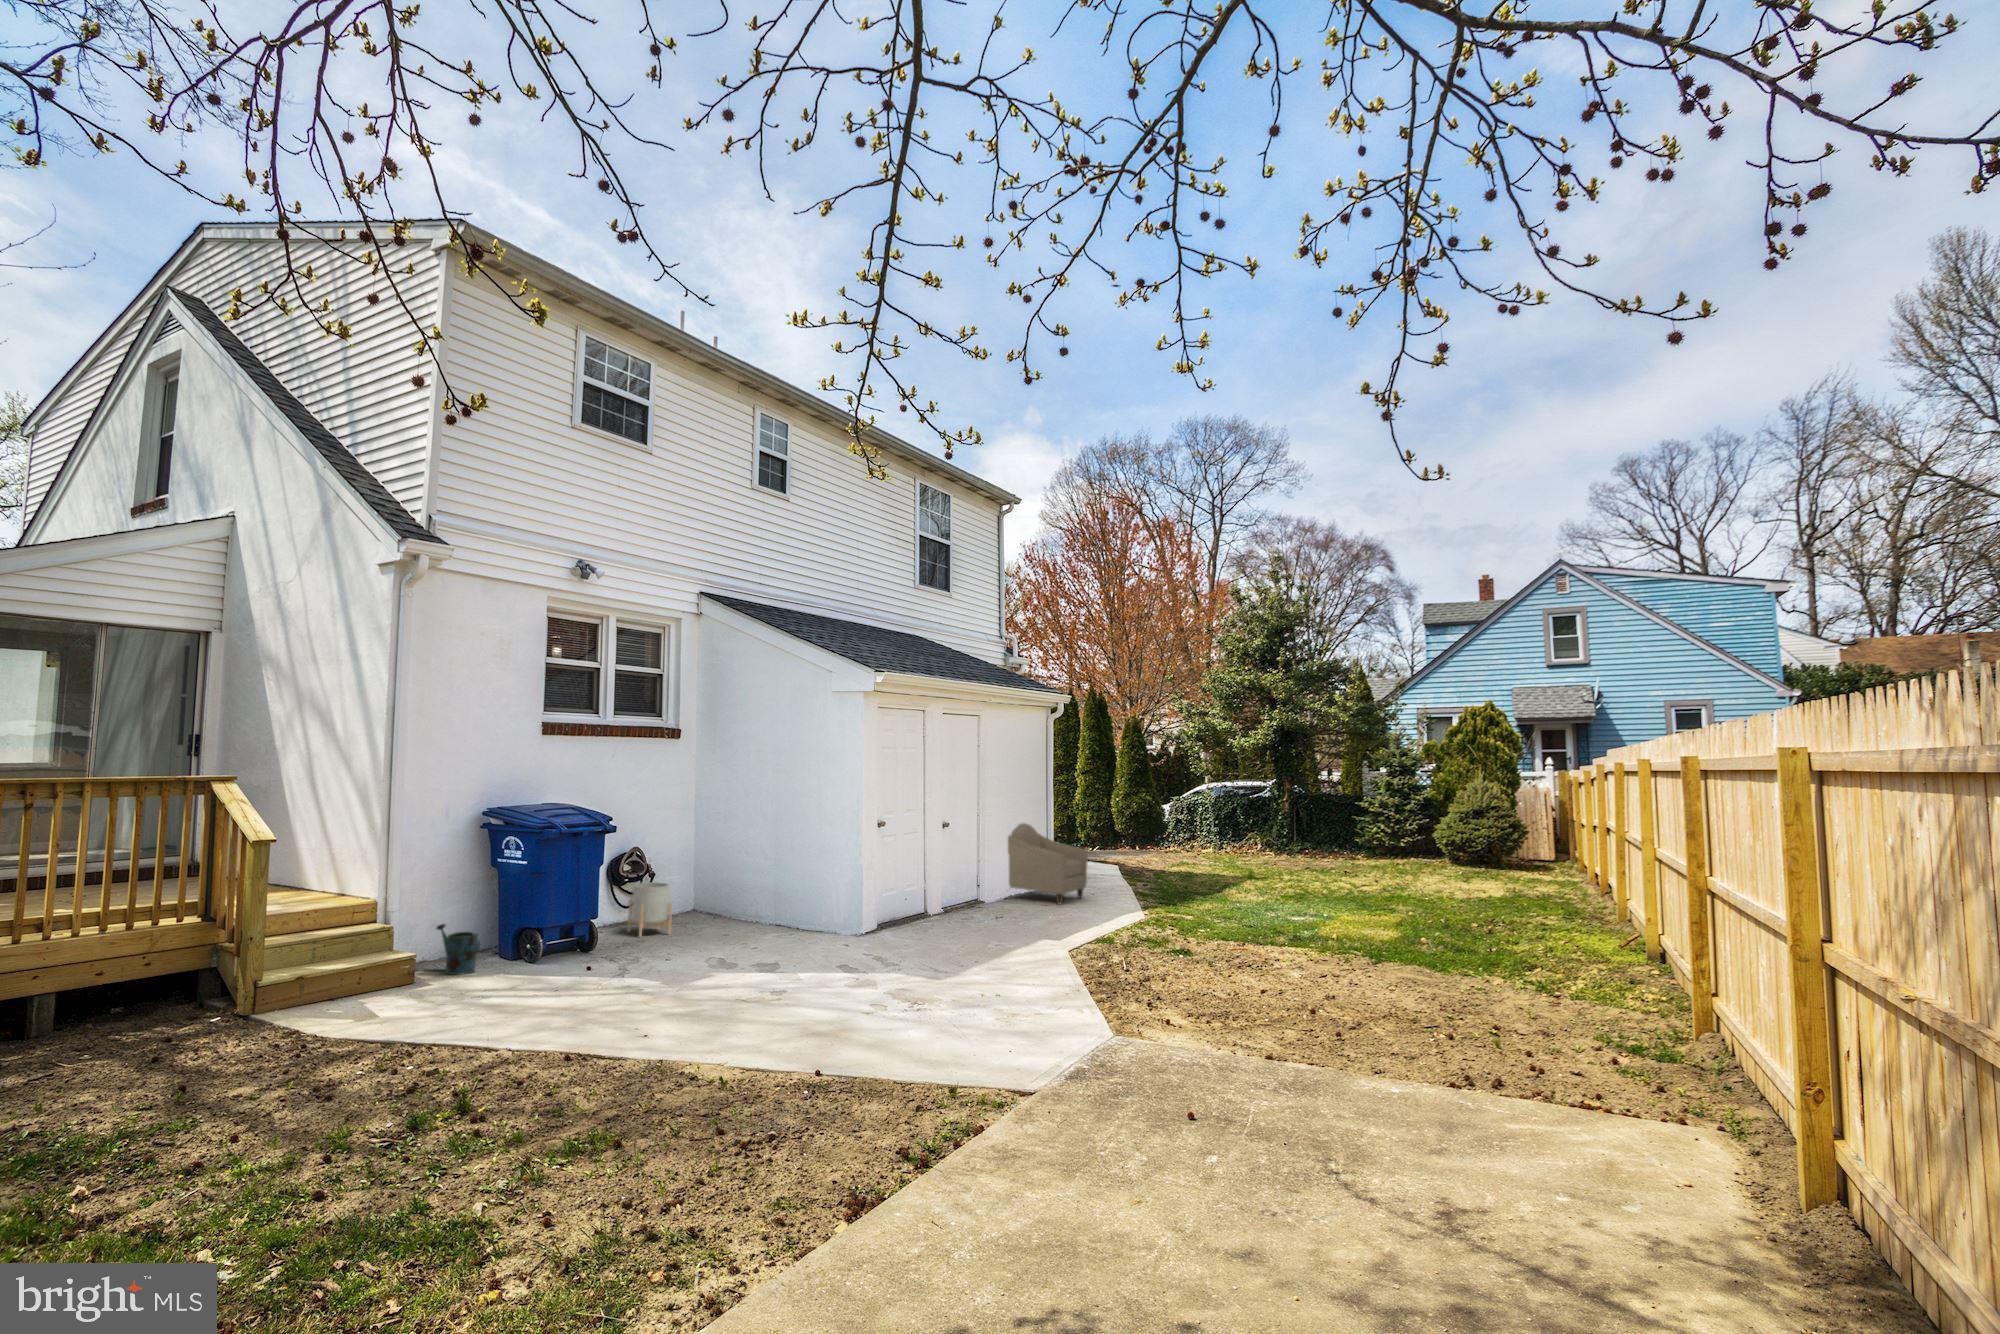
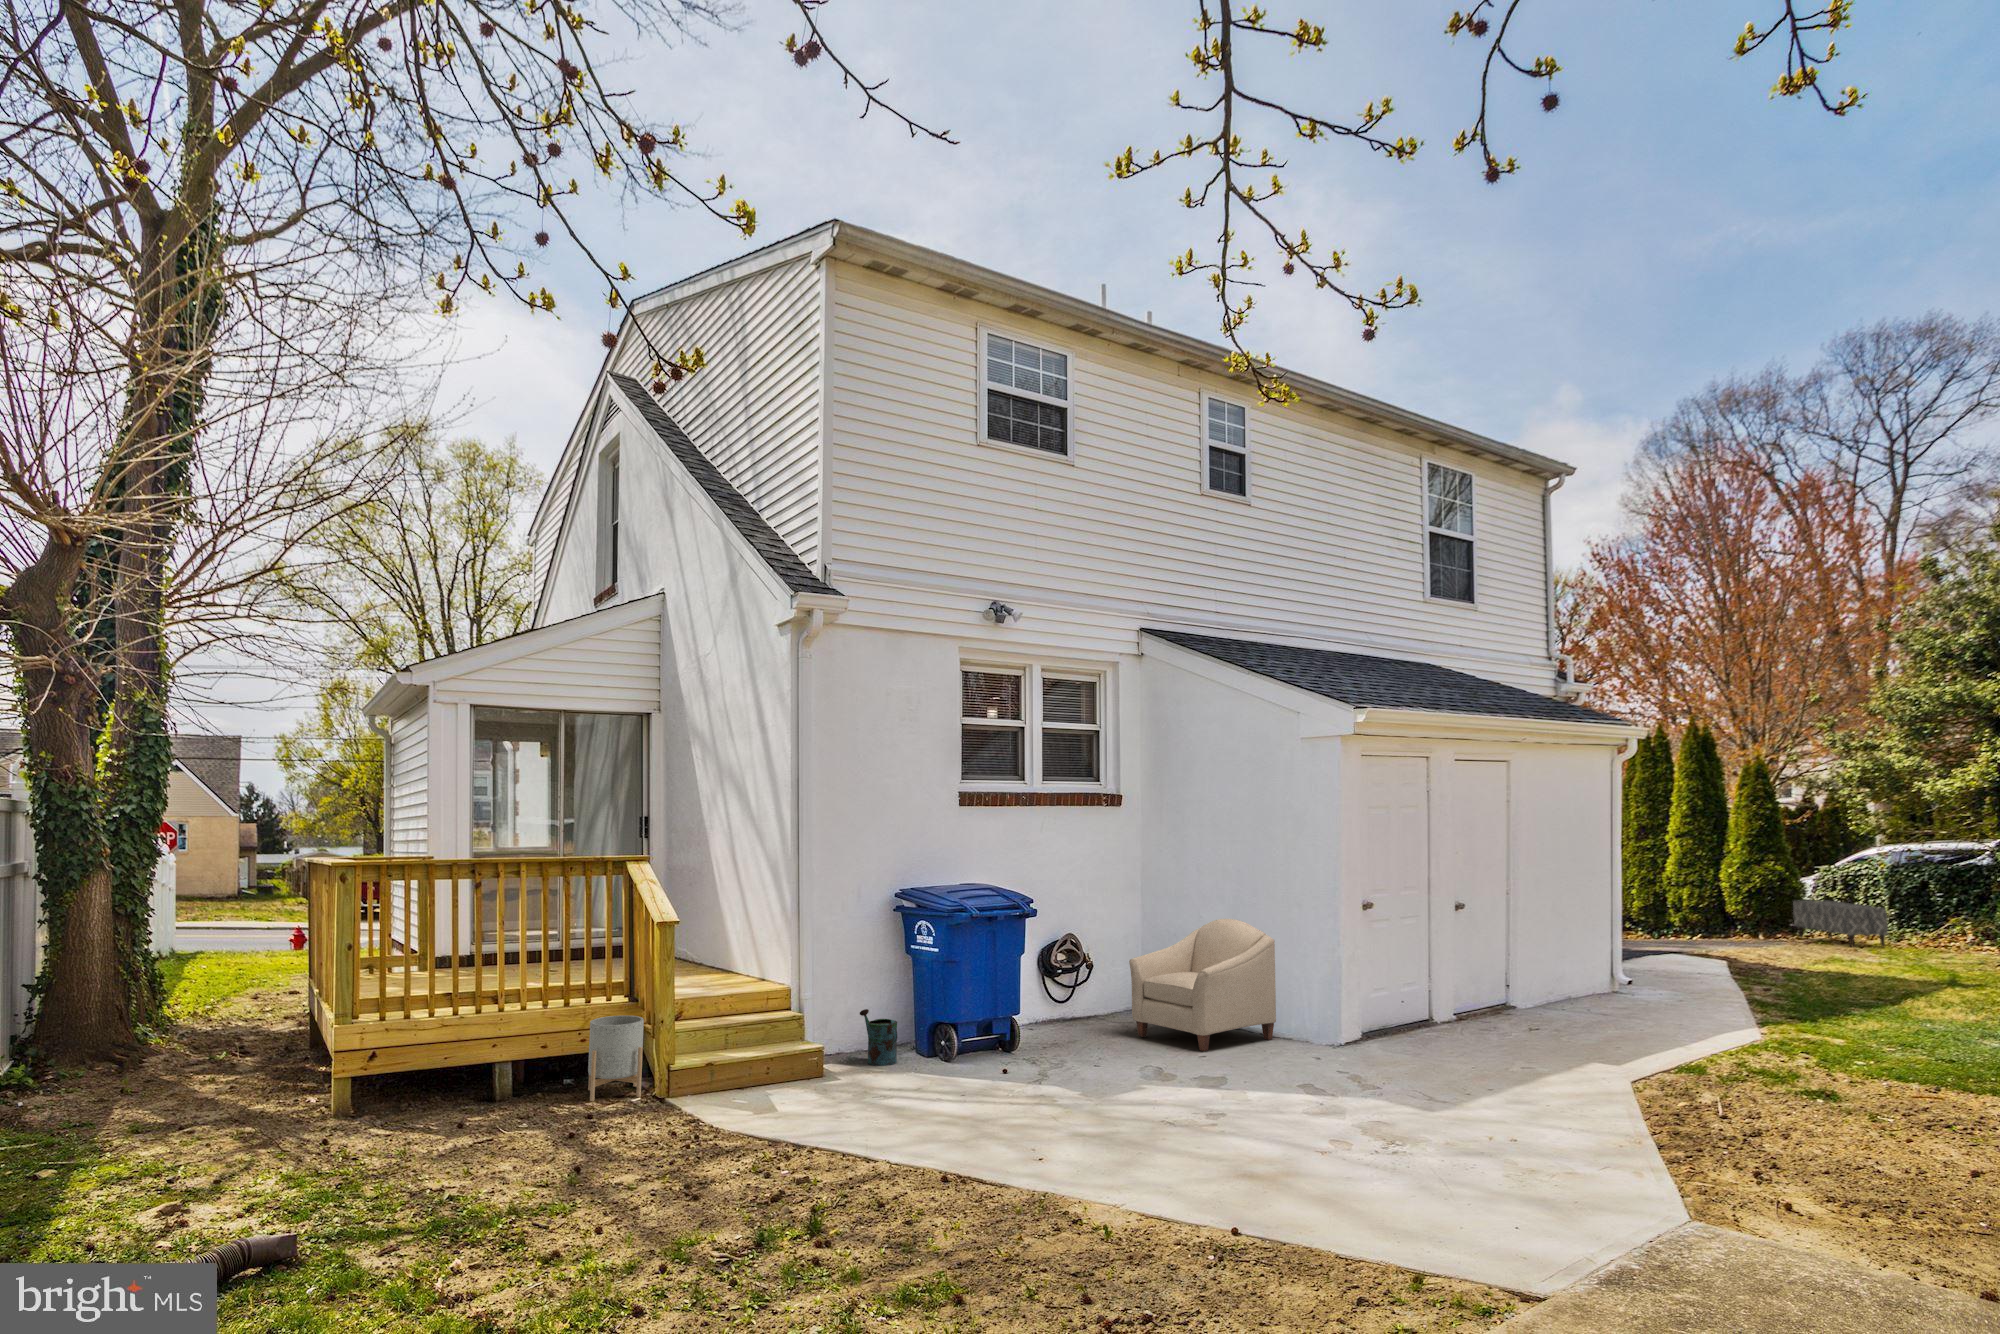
bench: none [1153,820,1208,853] -> present [1793,900,1888,947]
chair: present [1008,823,1088,905] -> present [1129,919,1276,1051]
planter: present [628,882,672,937] -> present [588,1016,644,1101]

